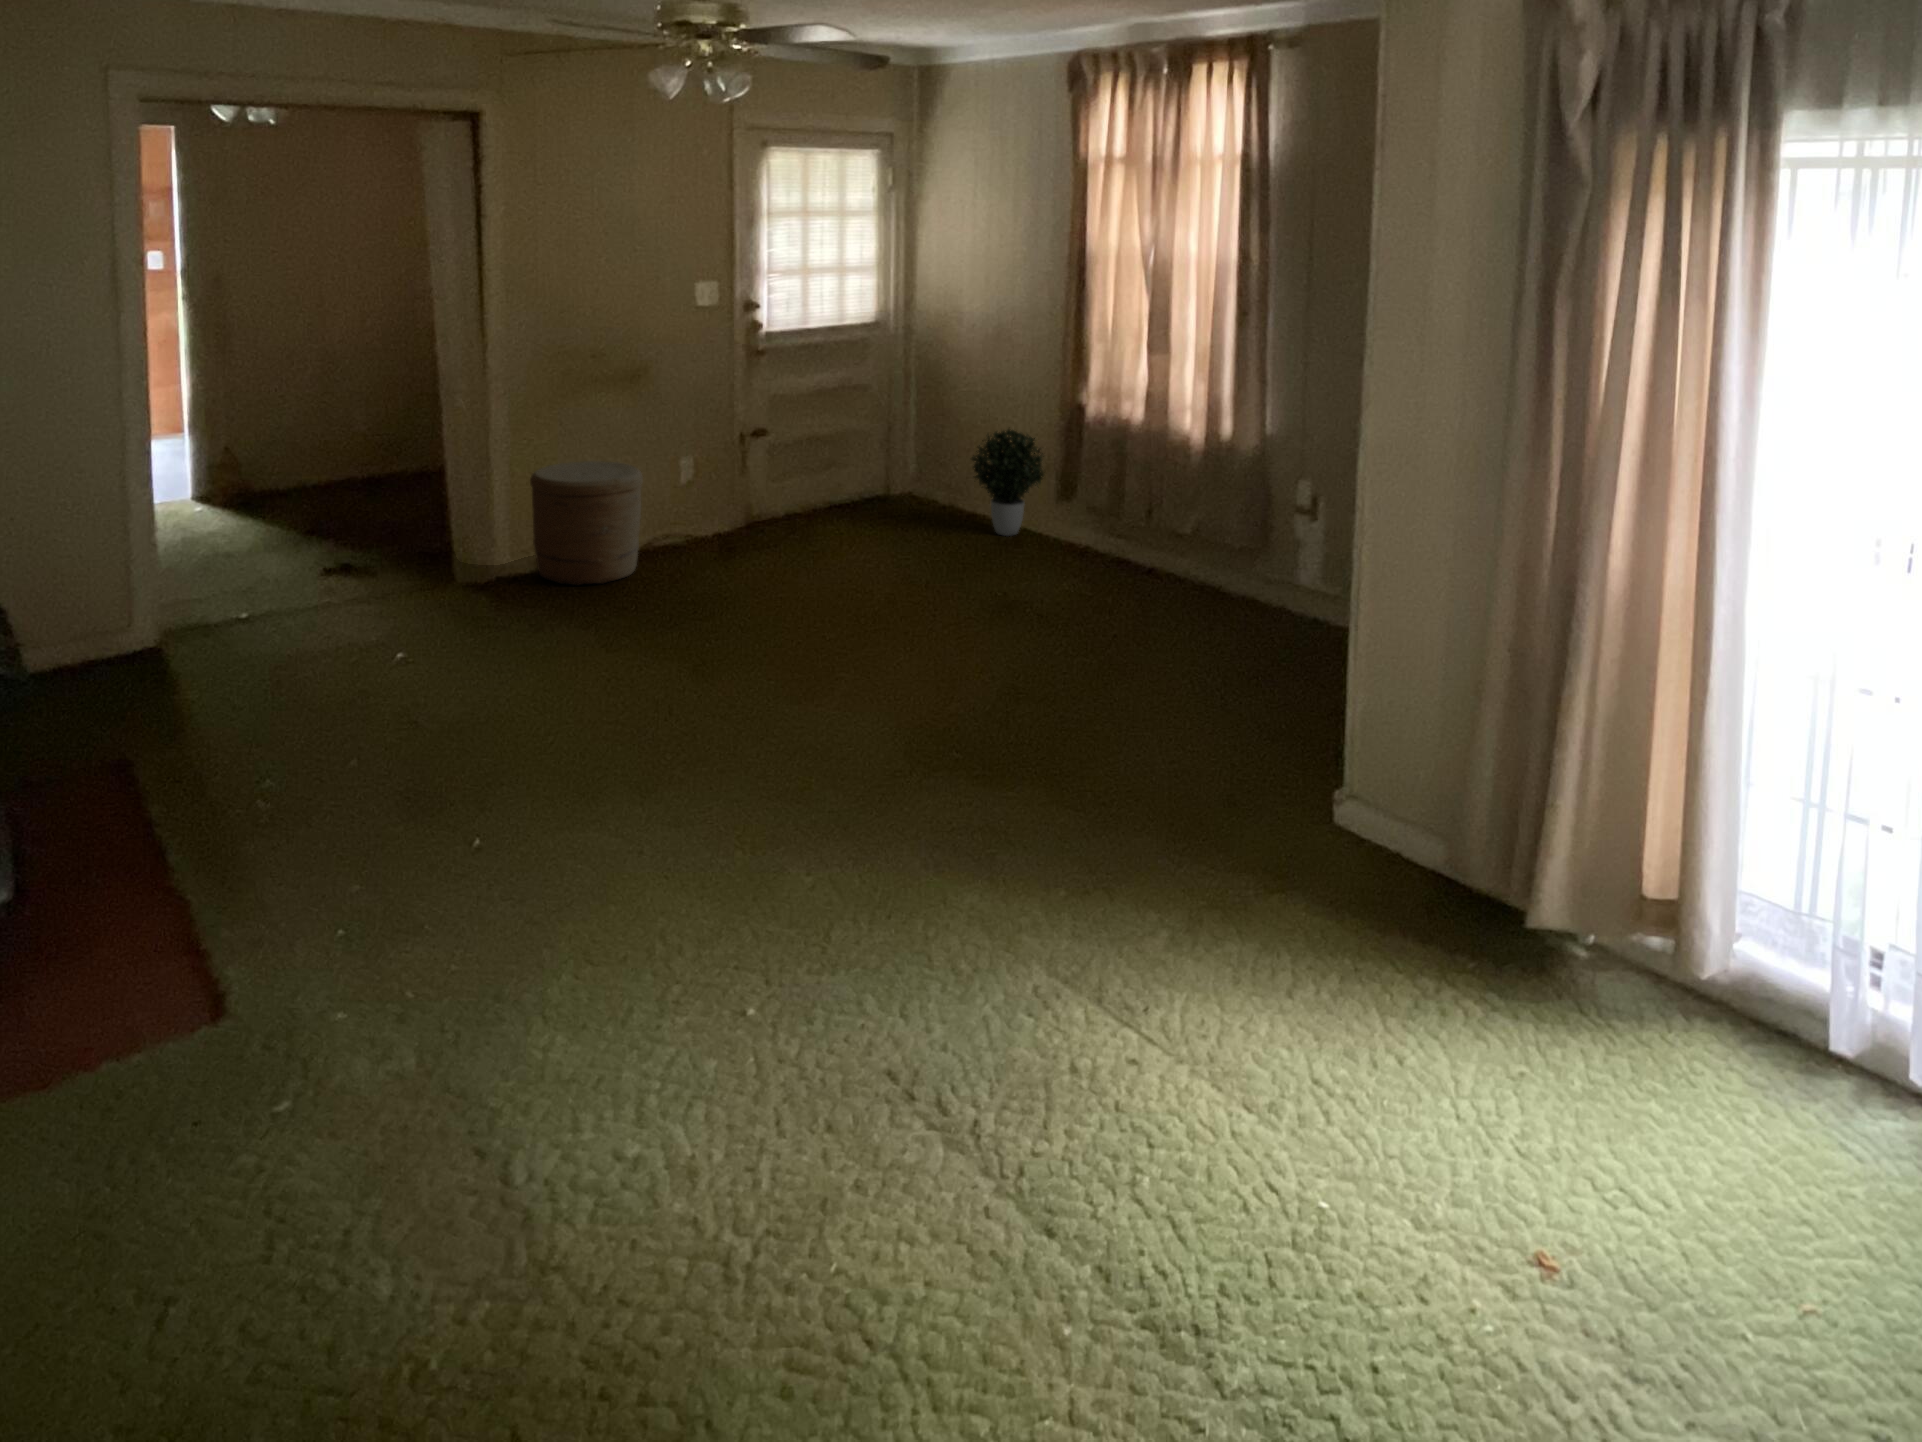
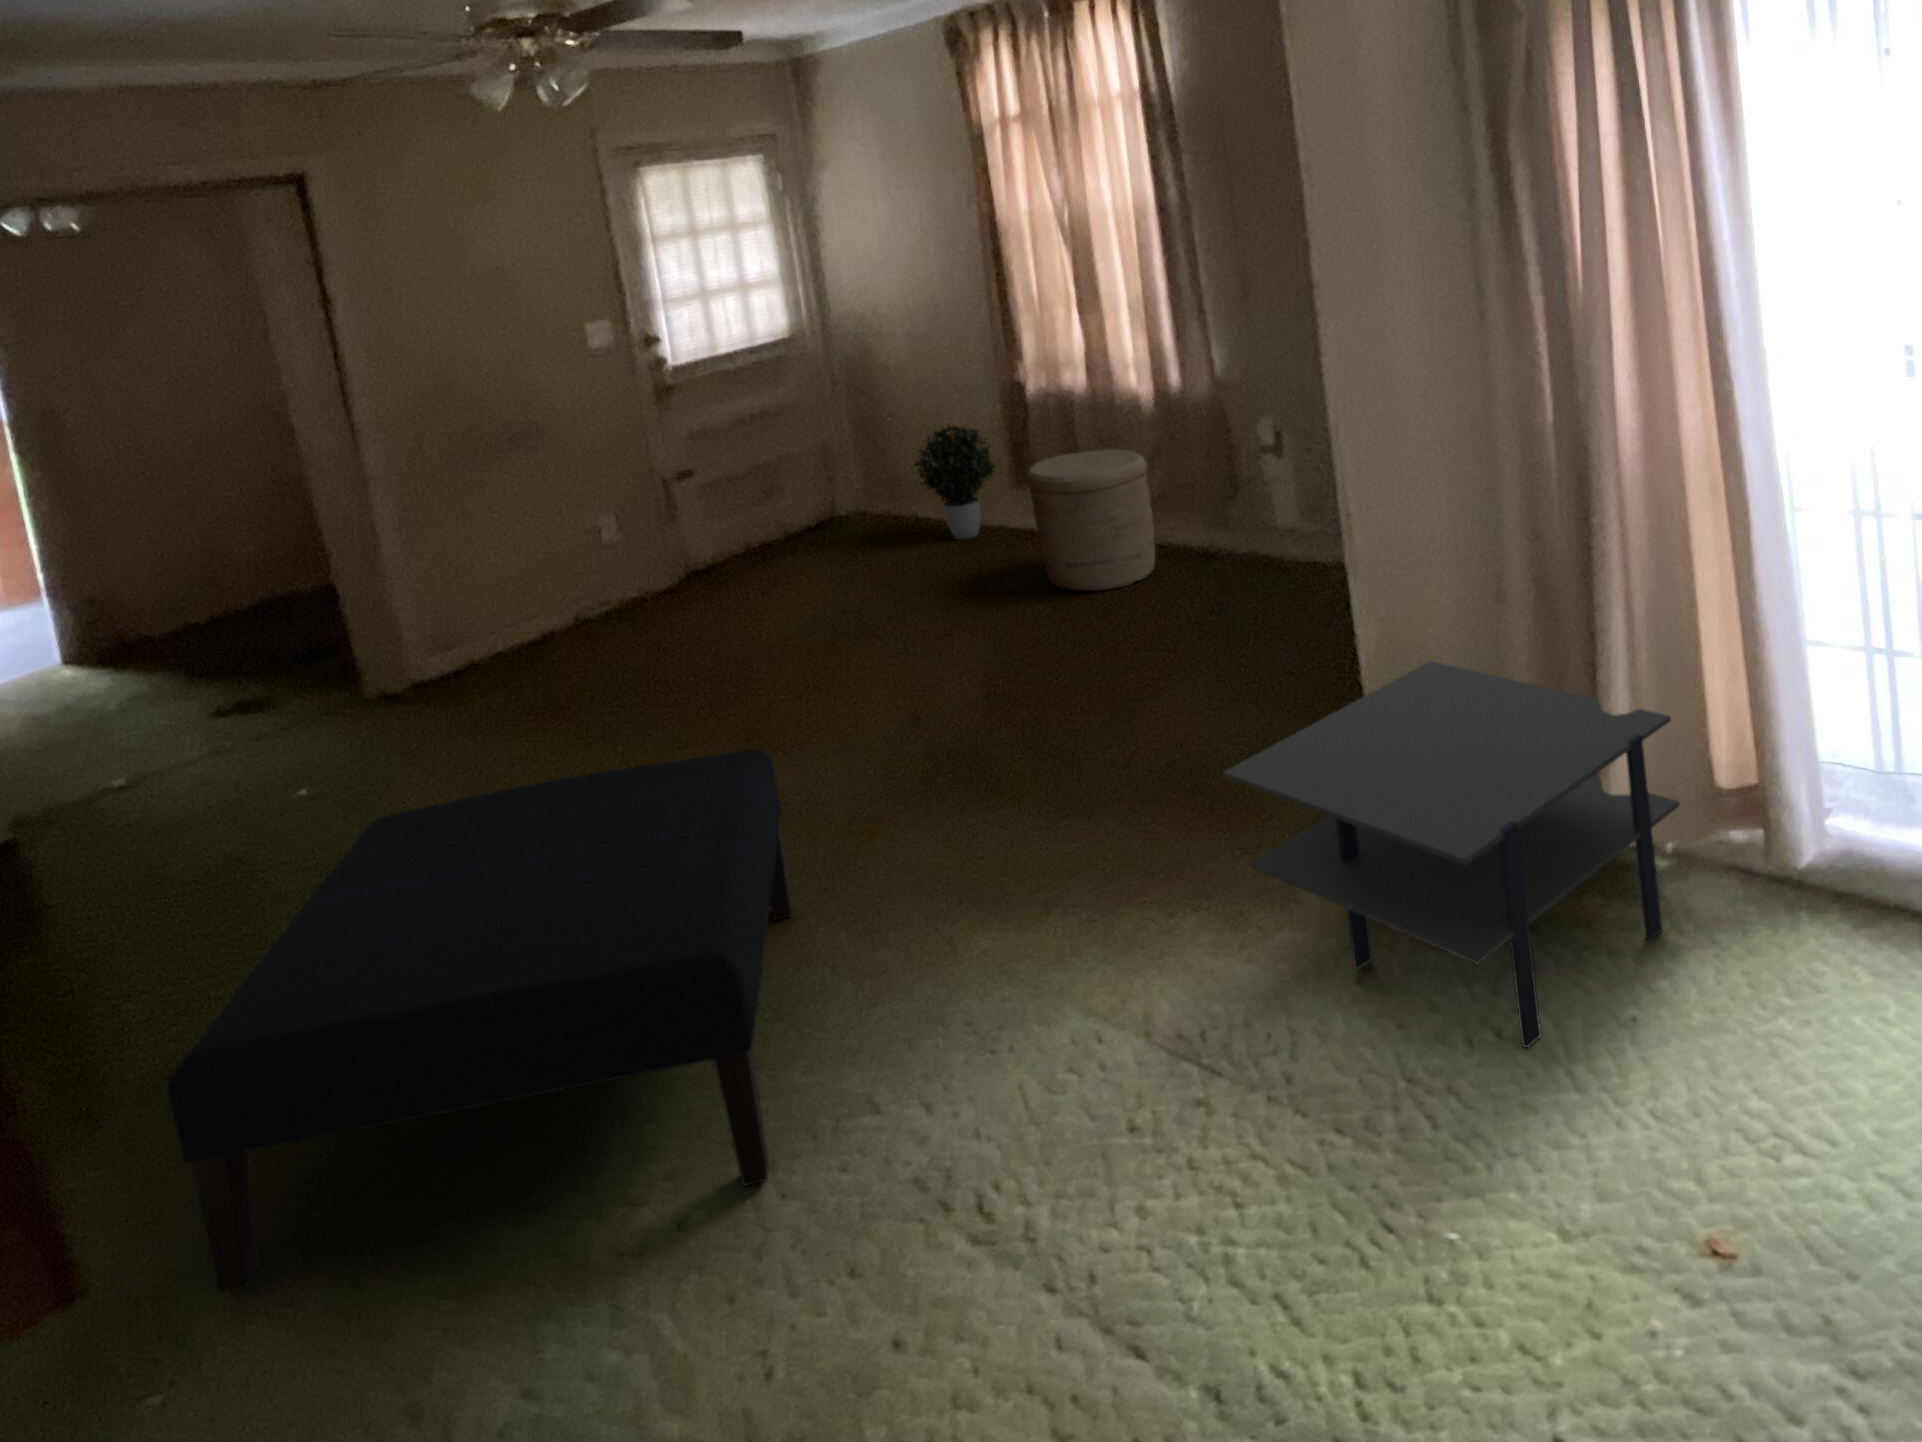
woven basket: present [530,461,643,585] -> present [1026,449,1155,591]
ottoman: none [306,679,815,1042] -> present [168,749,792,1293]
side table: none [1202,729,1607,1074] -> present [1223,661,1680,1048]

